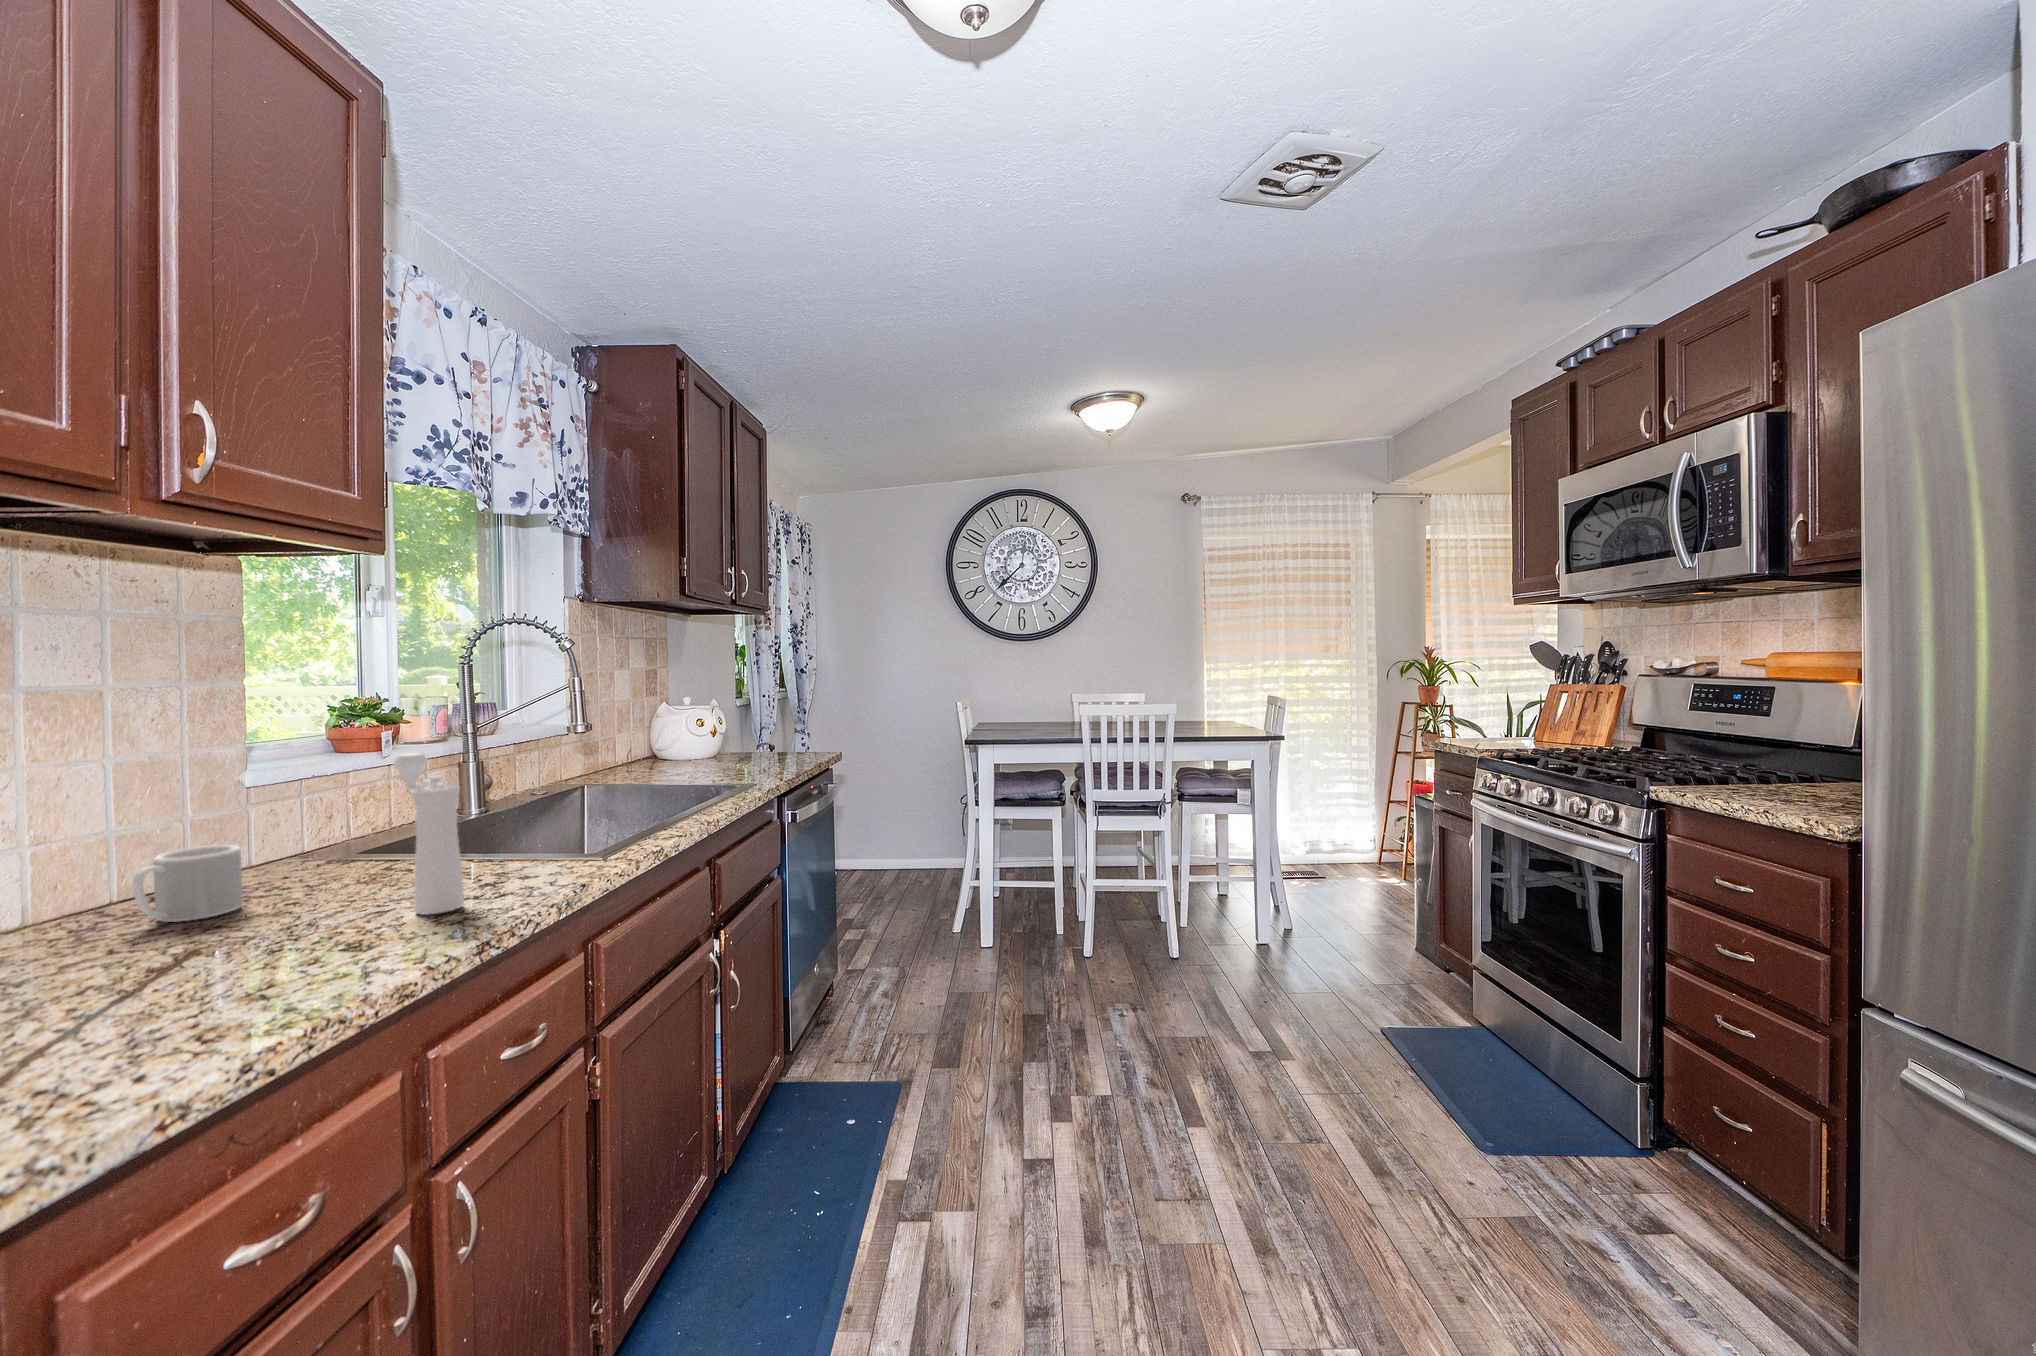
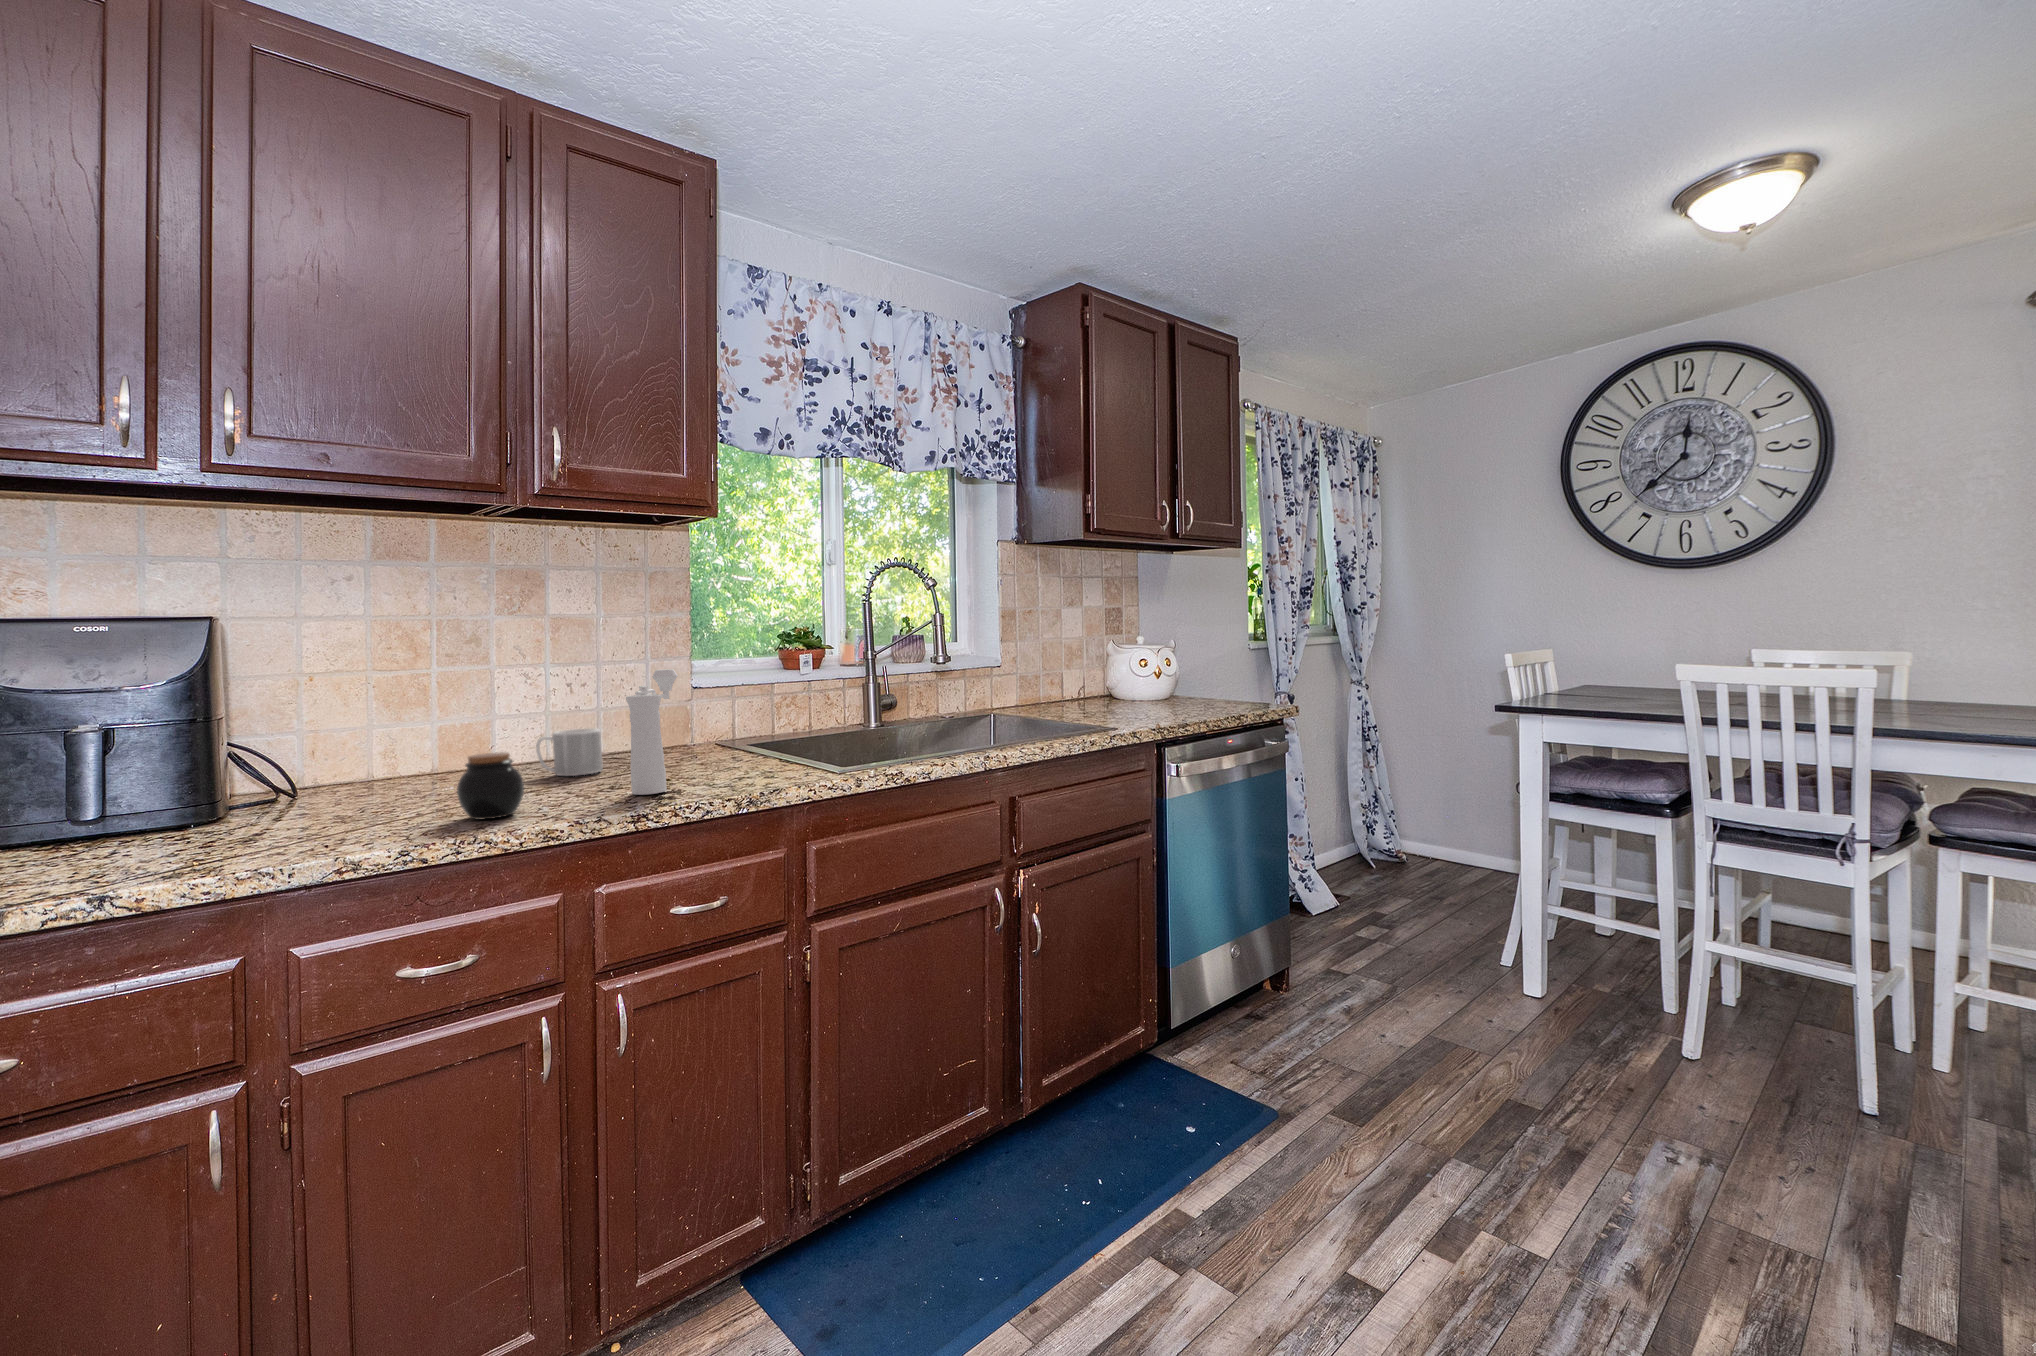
jar: none [240,883,346,984] -> present [457,752,524,820]

